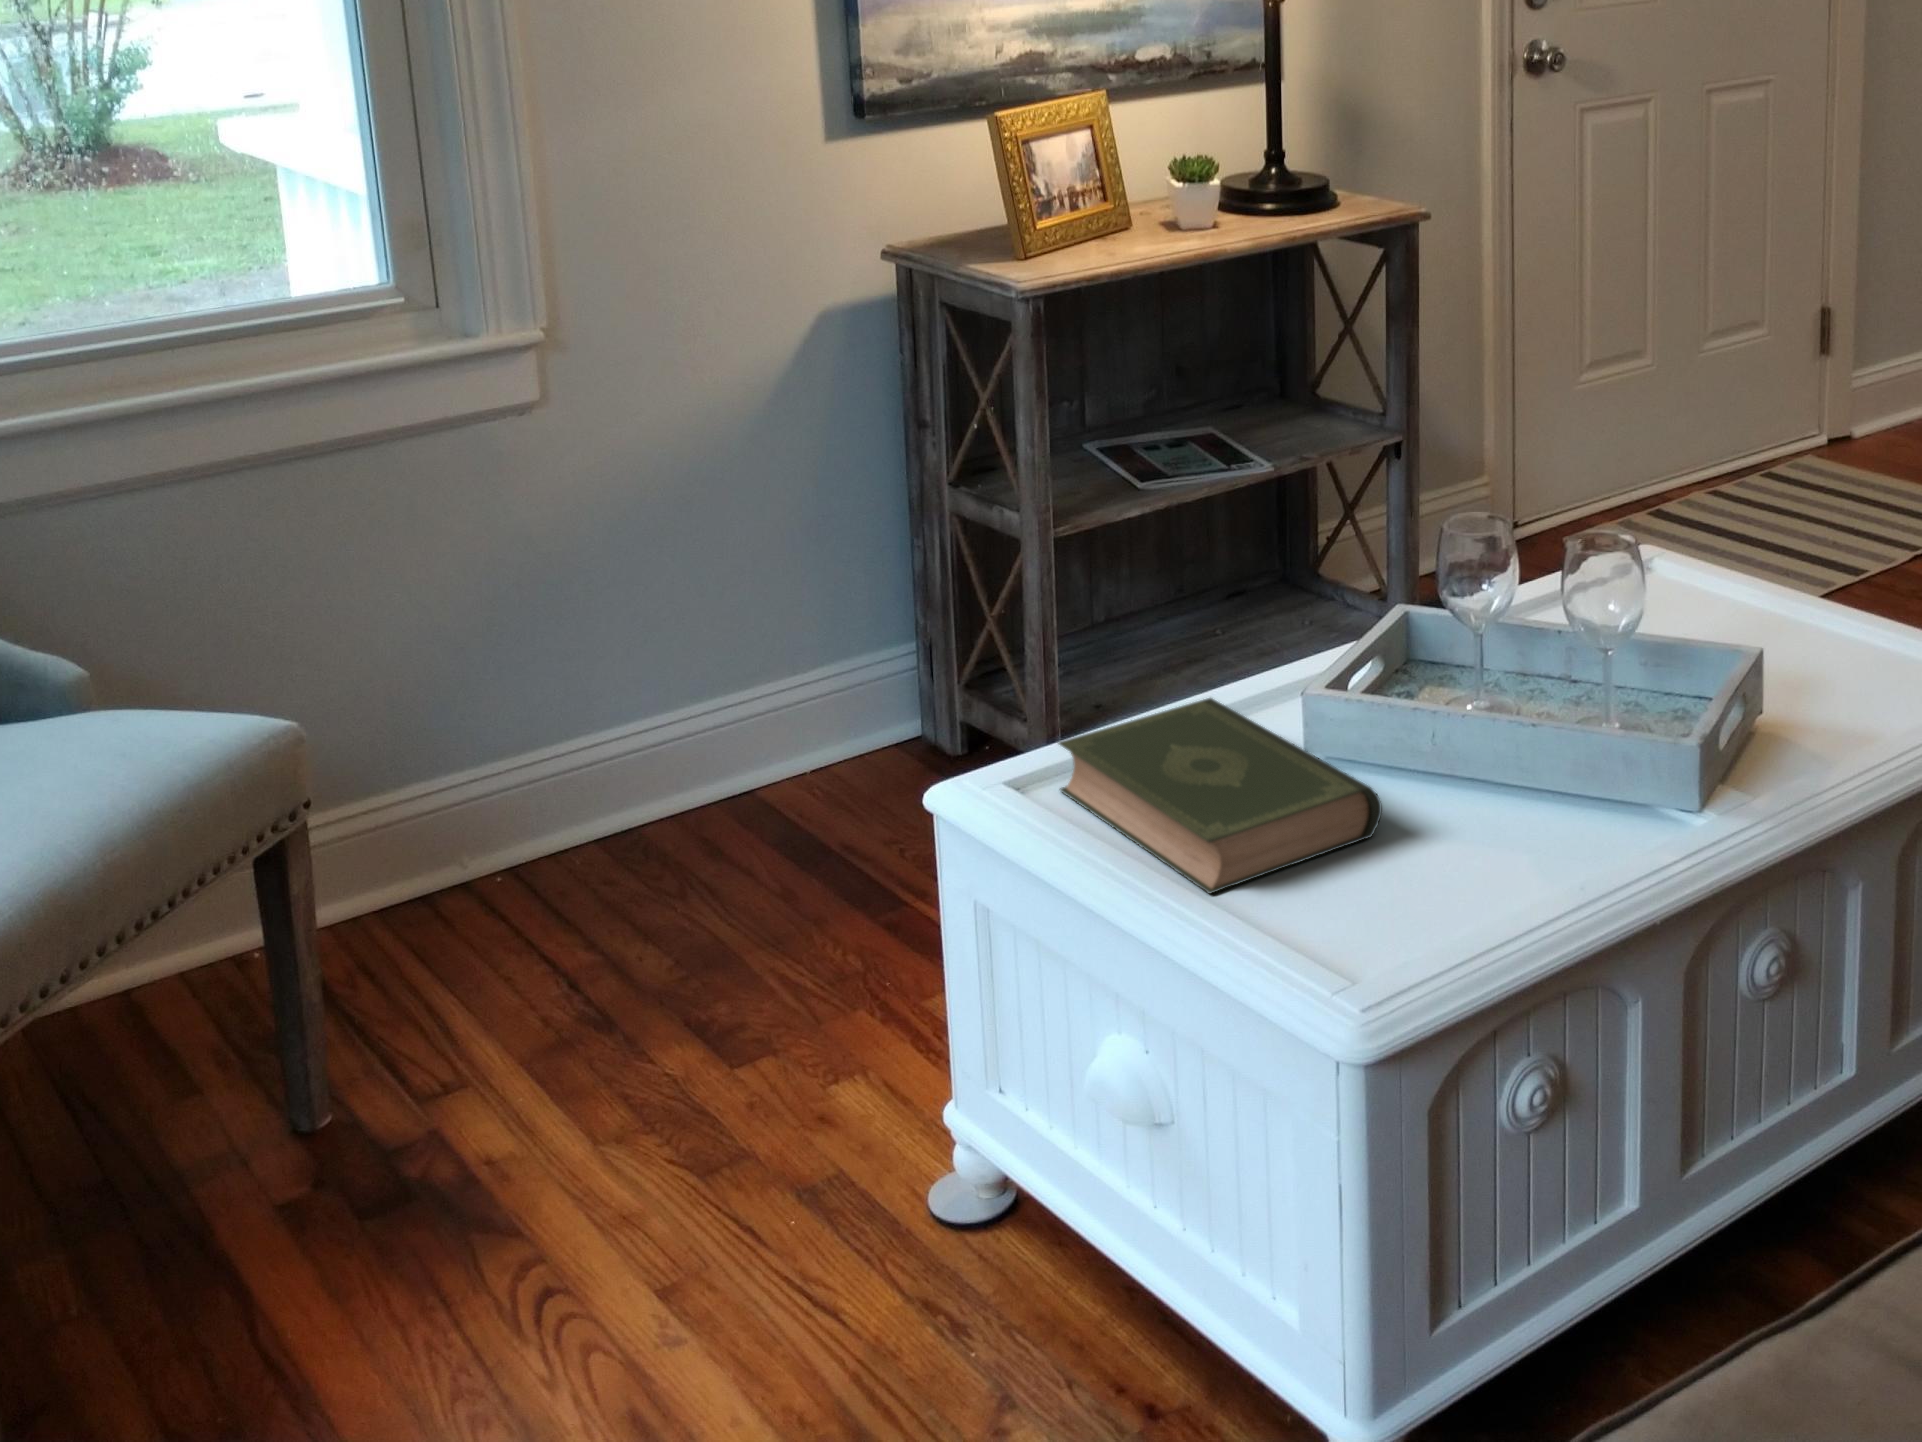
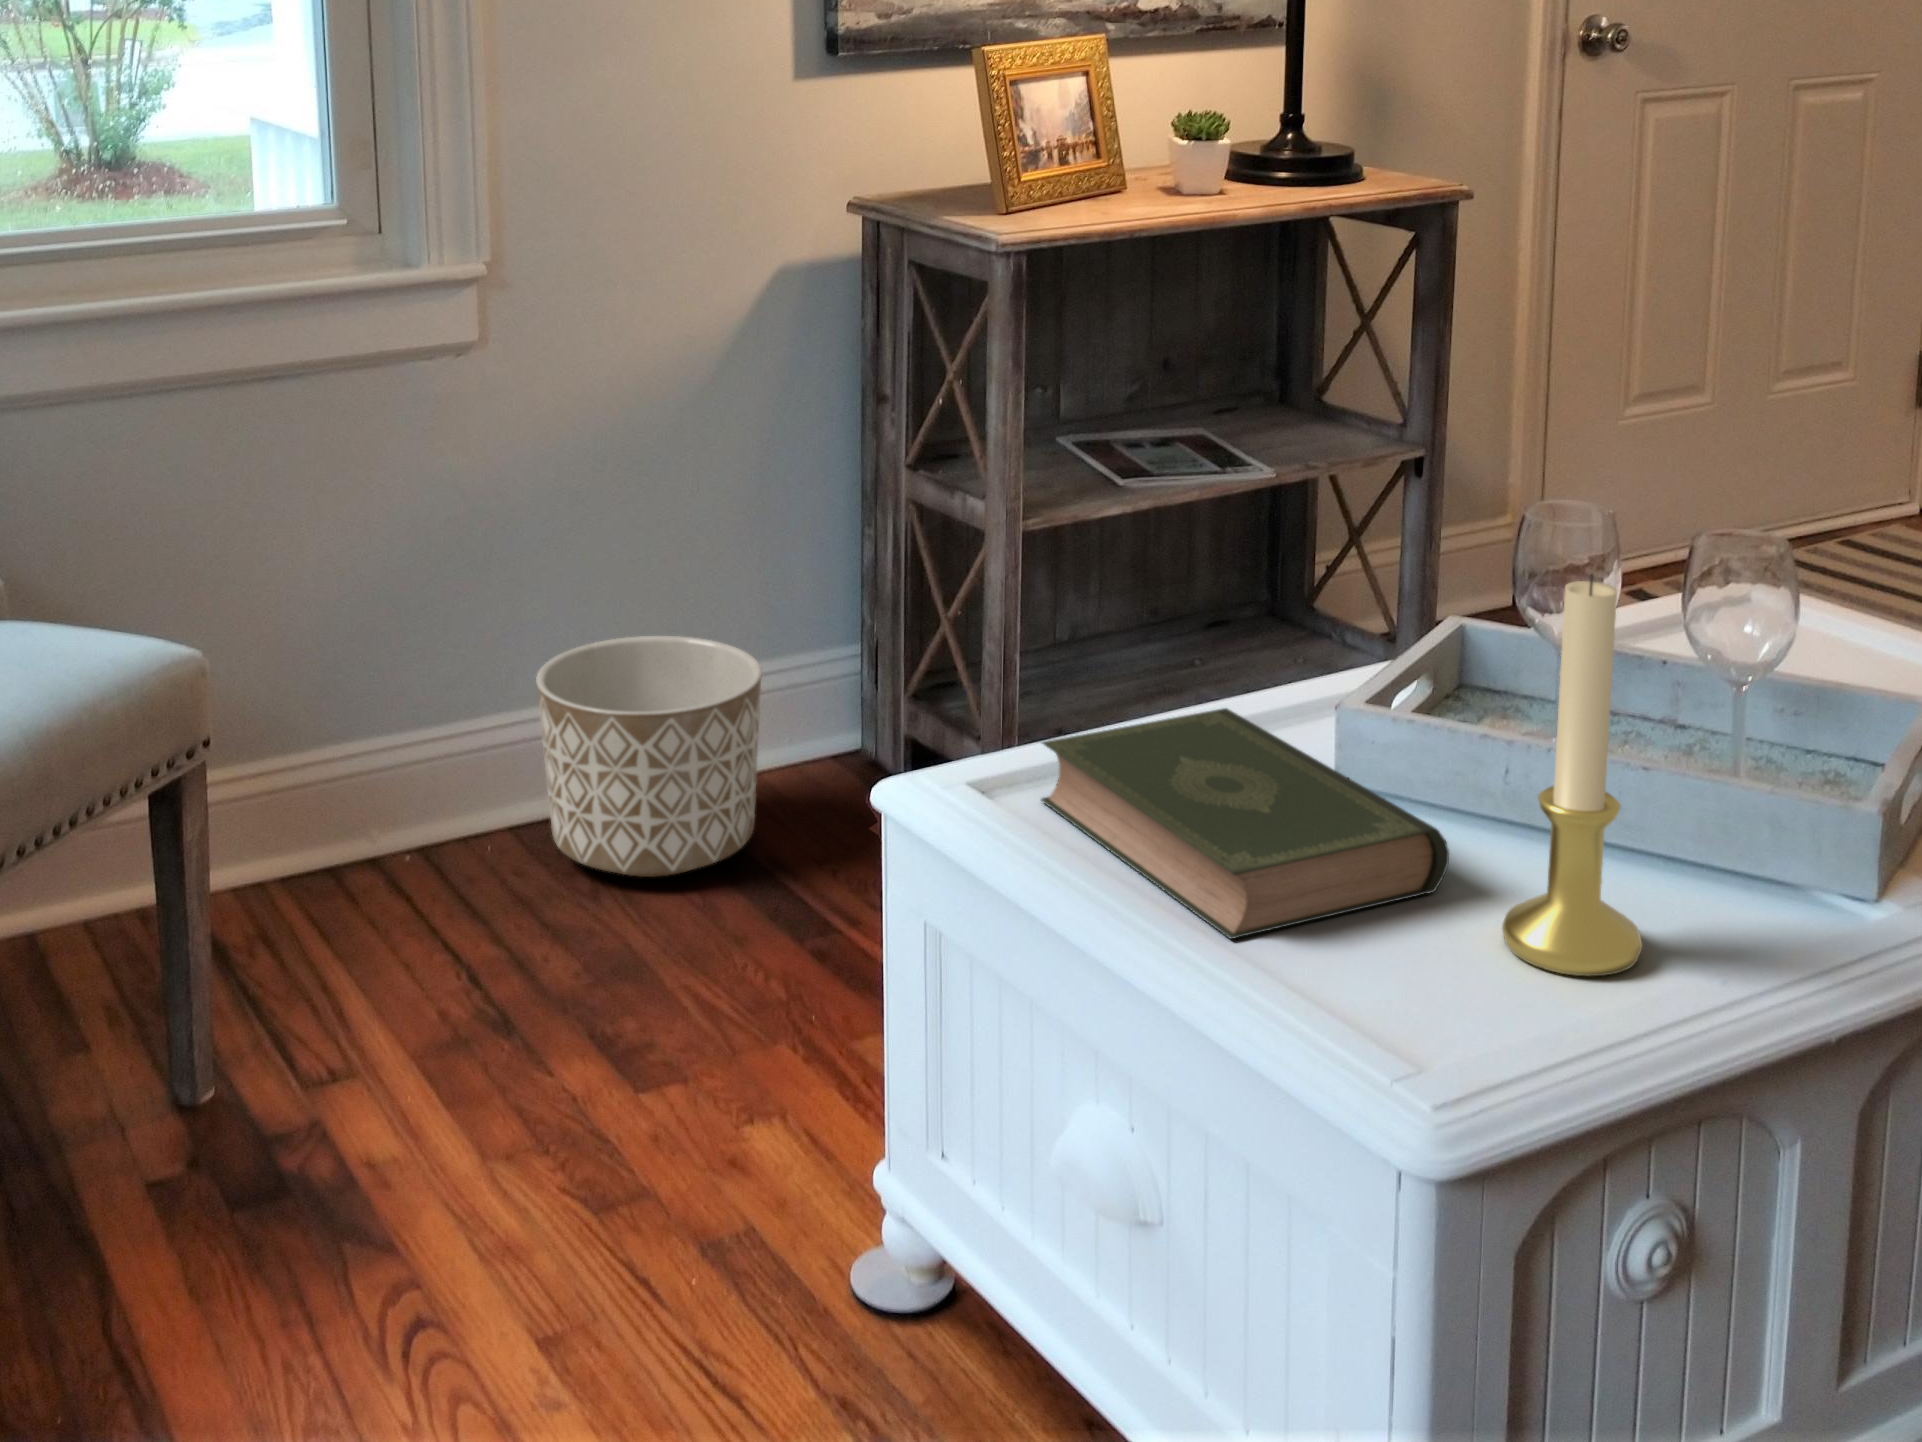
candle holder: none [1420,582,1525,894] -> present [1502,574,1642,976]
planter: none [617,652,828,873] -> present [536,636,762,877]

